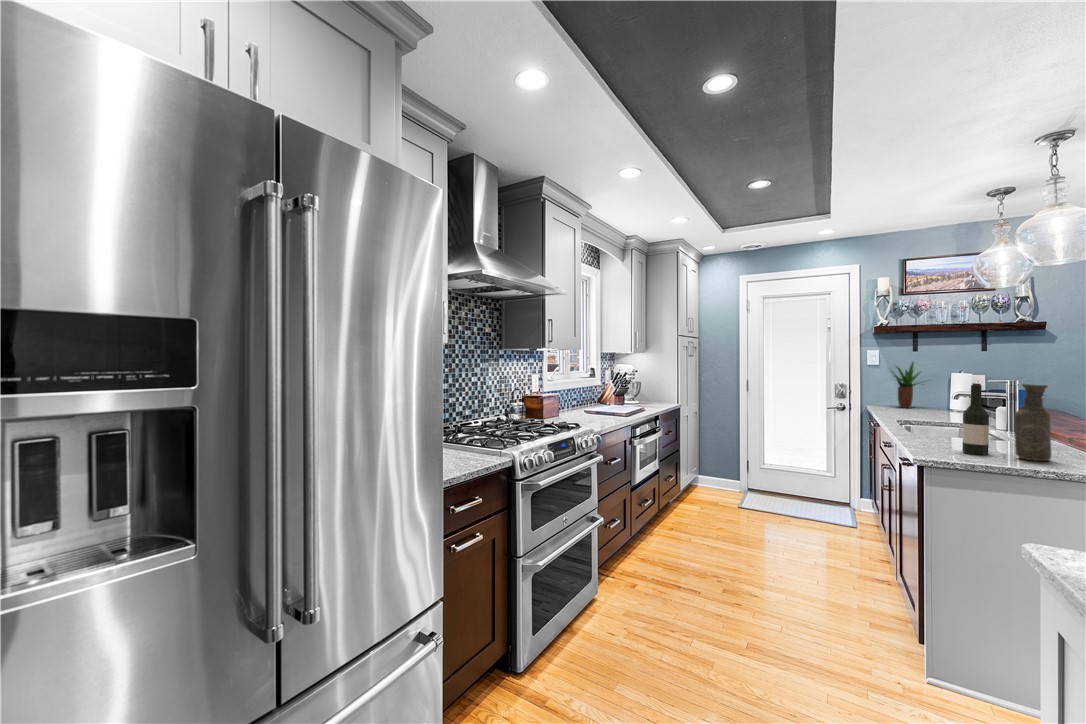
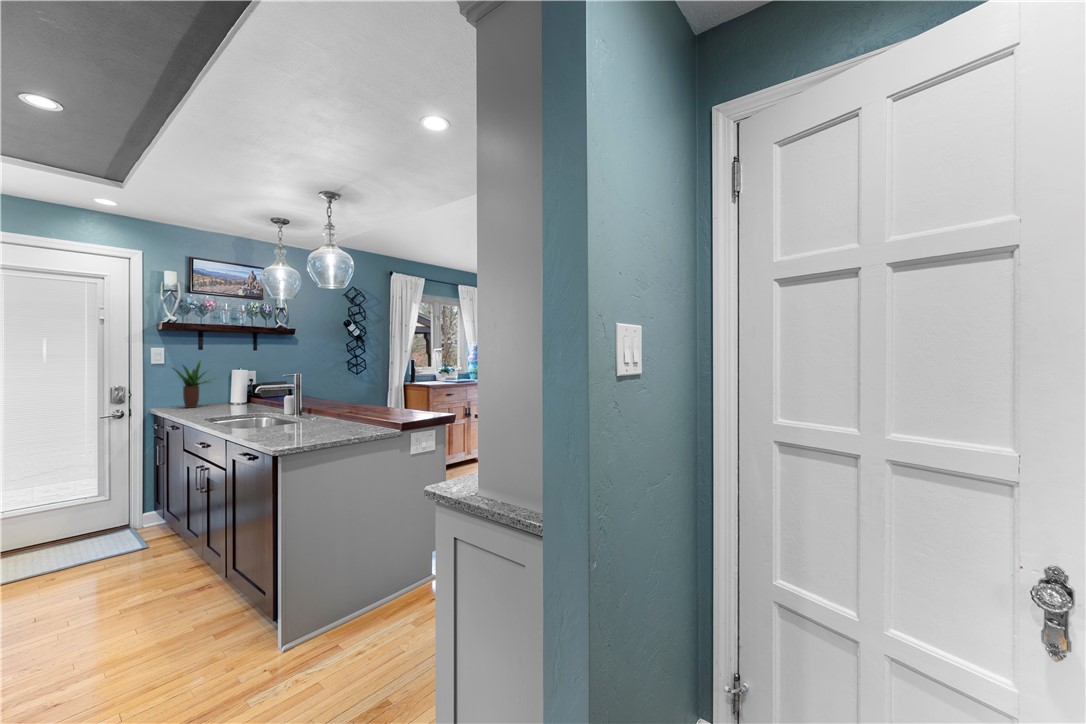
wine bottle: present [962,383,989,455] -> none [297,380,315,440]
vase: present [1014,384,1051,461] -> none [332,380,353,437]

